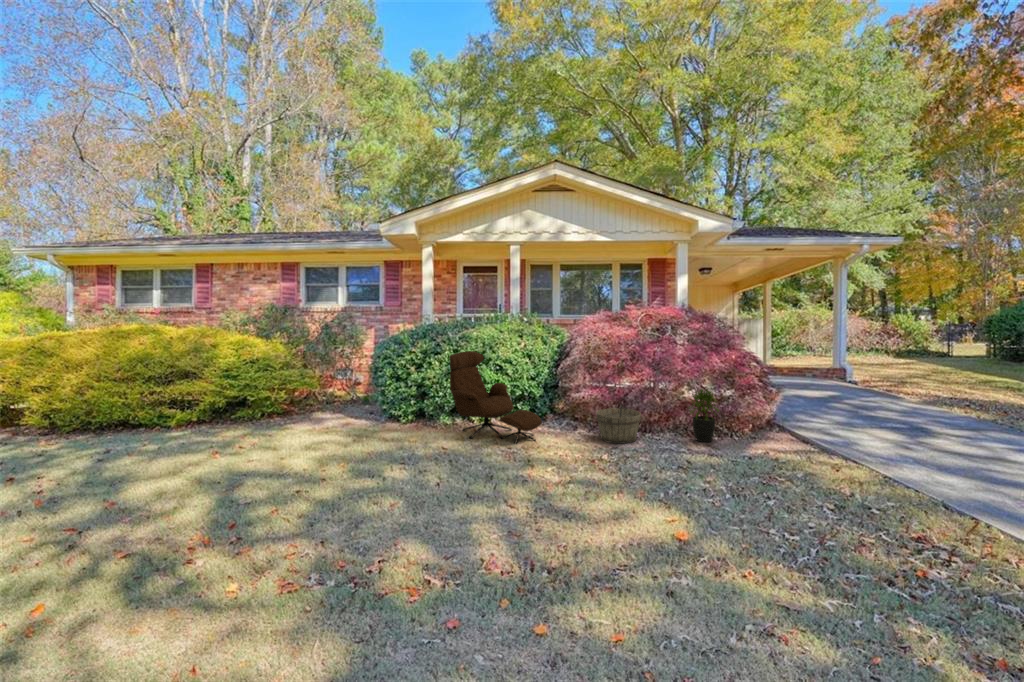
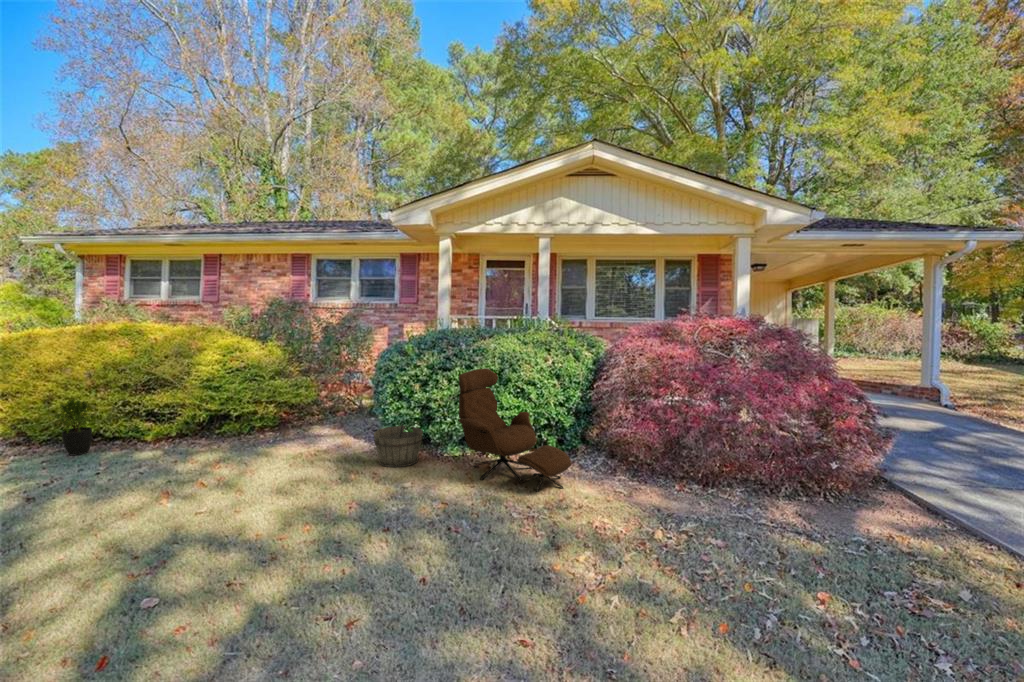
potted plant: present [689,389,719,442] -> present [57,399,93,455]
wooden bucket: present [596,405,641,443] -> present [374,421,423,467]

